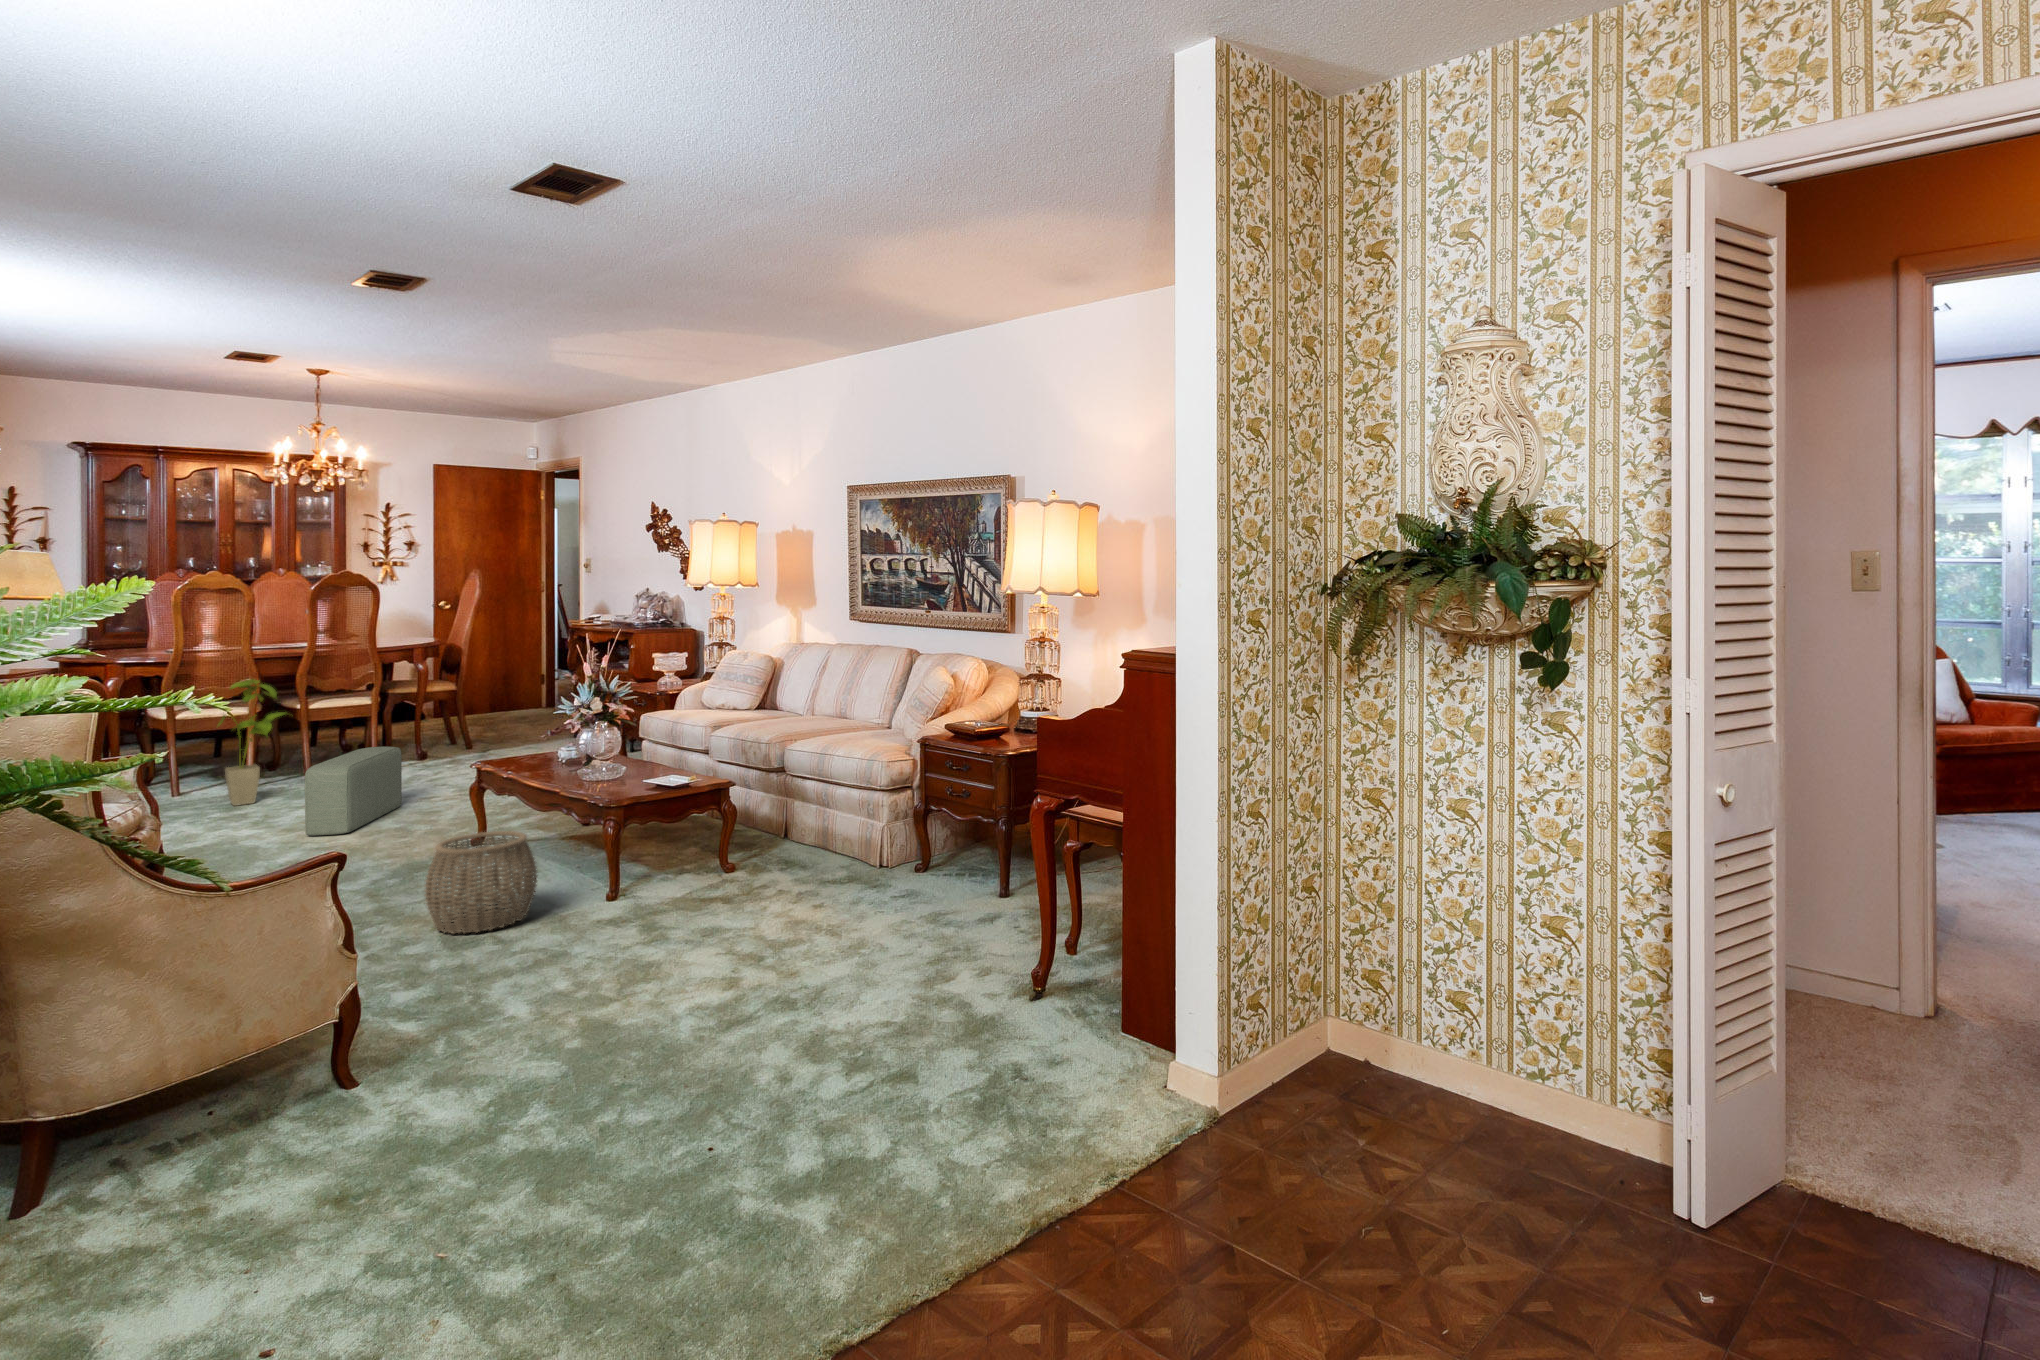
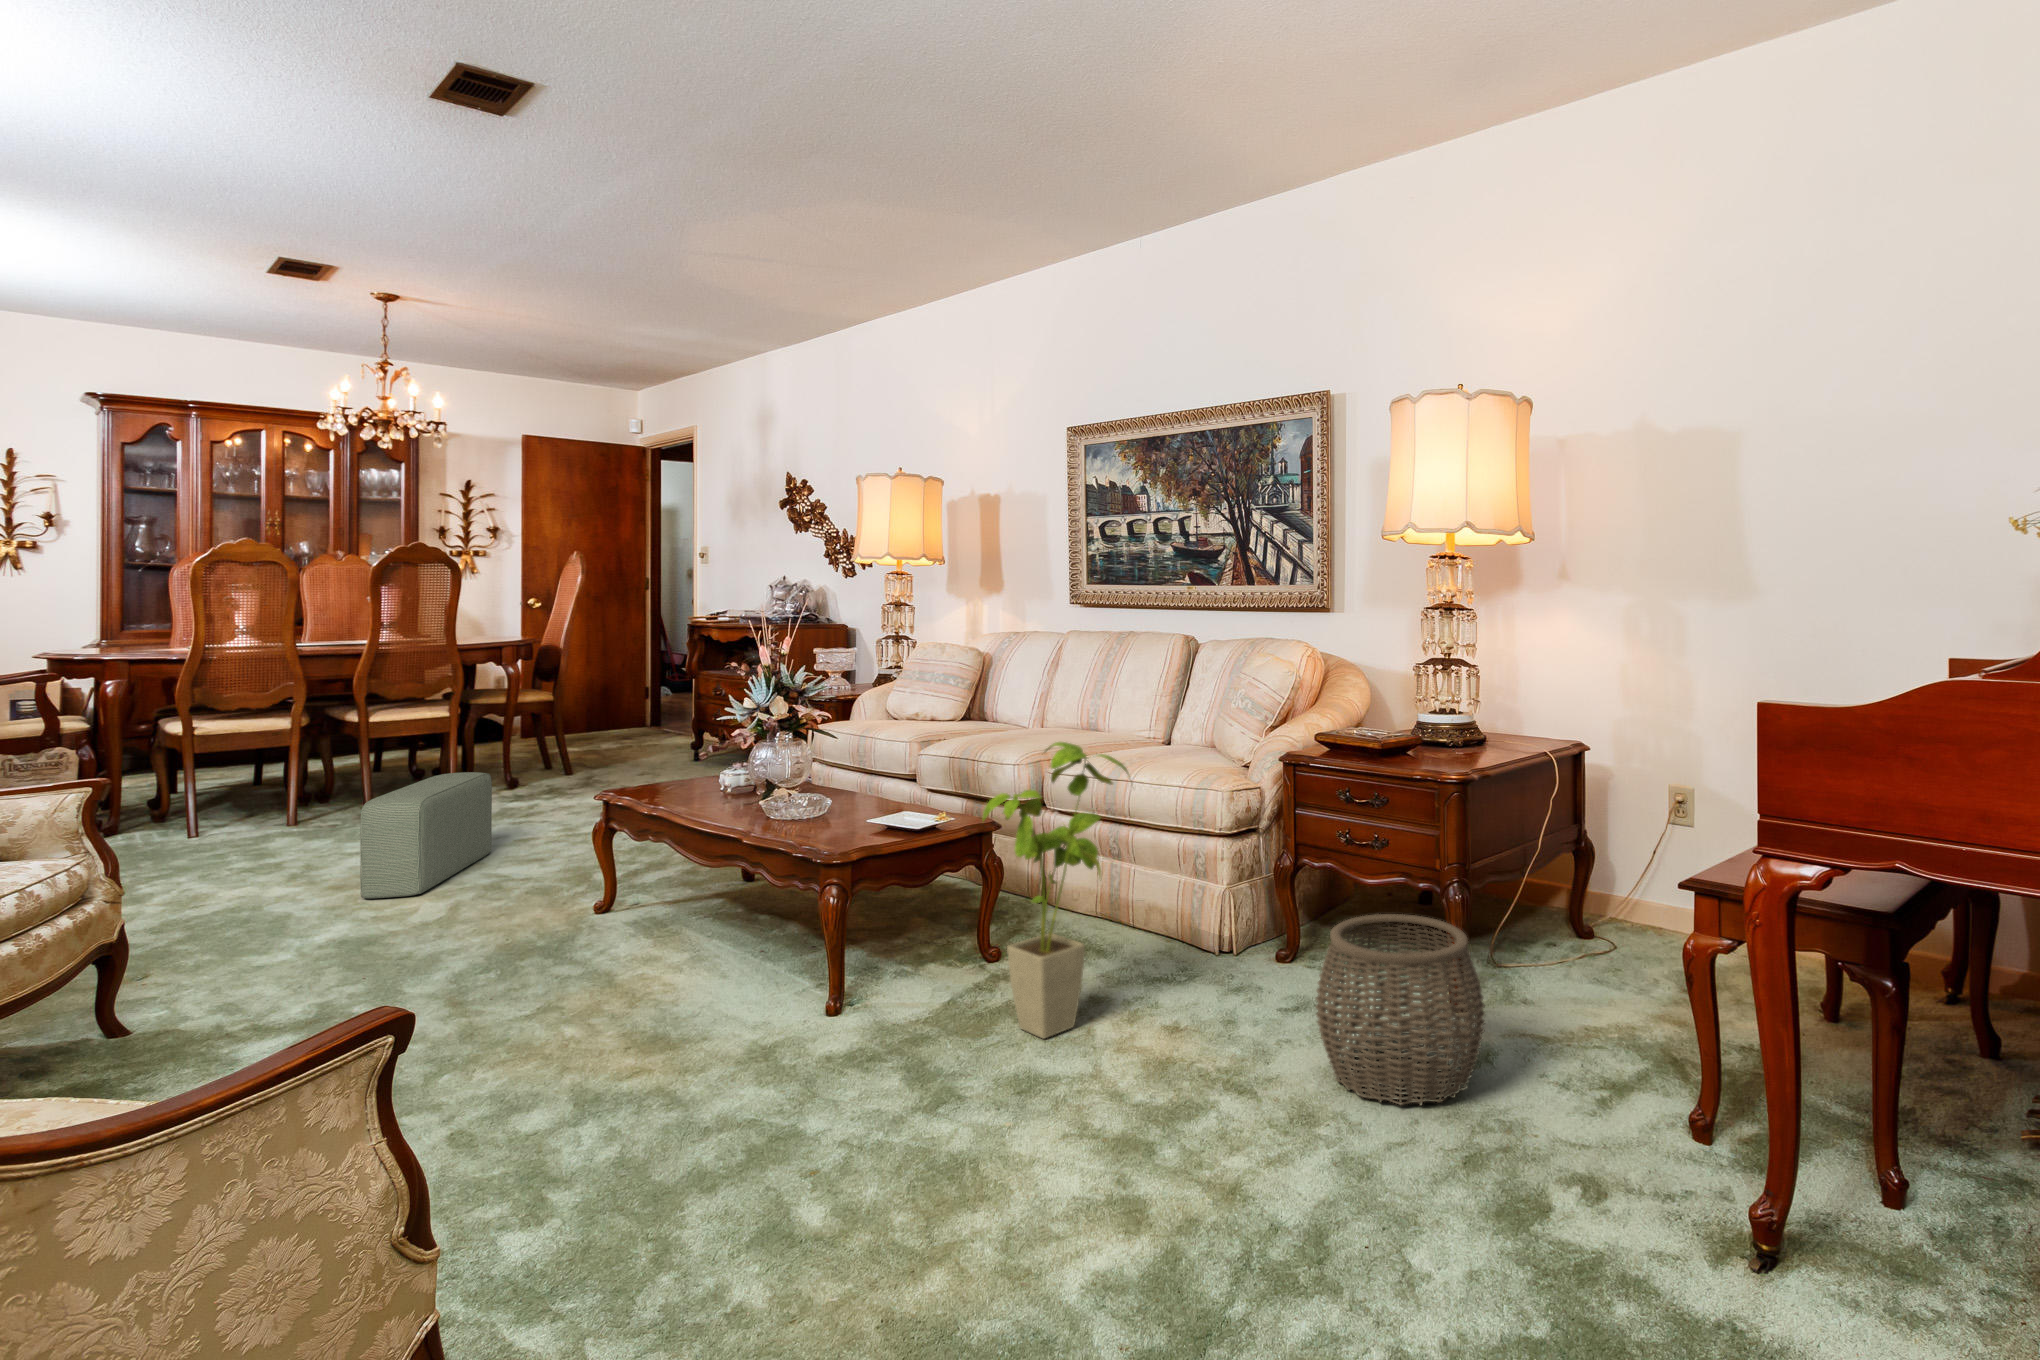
house plant: present [218,679,286,806] -> present [982,742,1128,1038]
woven basket: present [425,831,537,934] -> present [1316,914,1485,1105]

